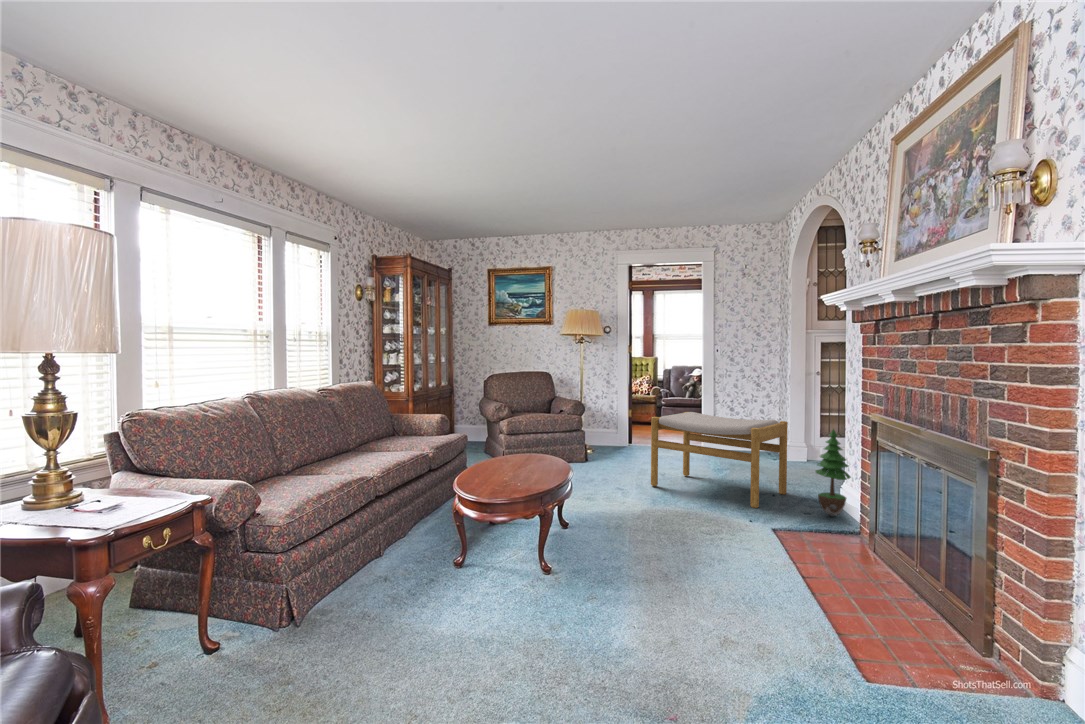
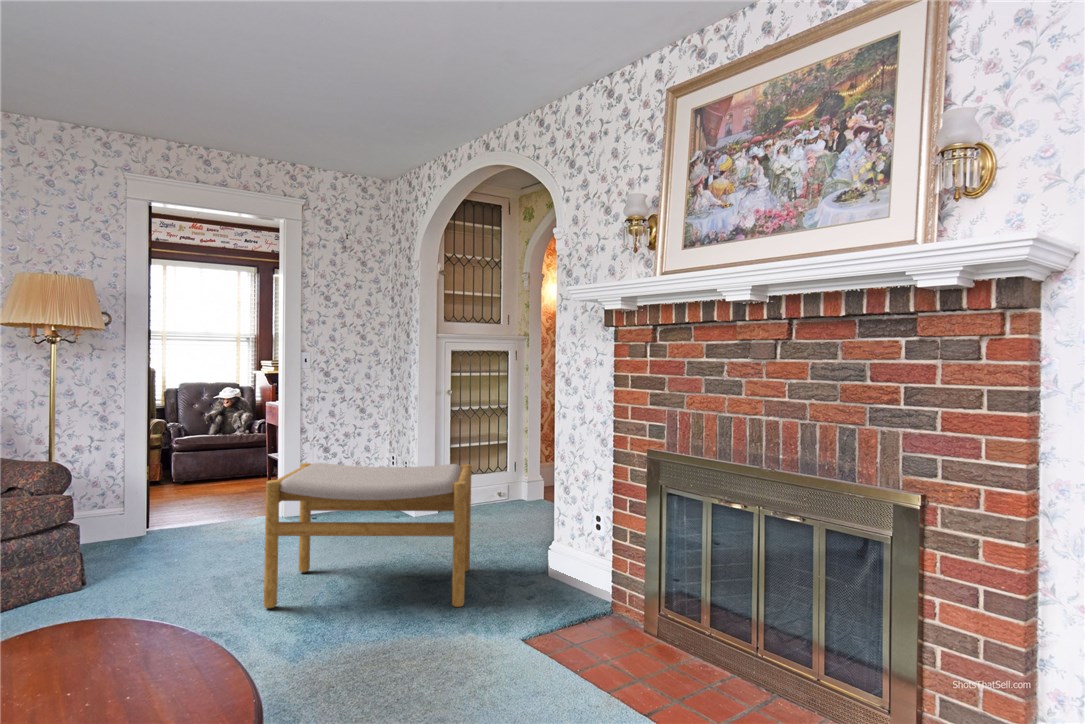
potted tree: present [815,429,851,517] -> none [536,470,580,594]

